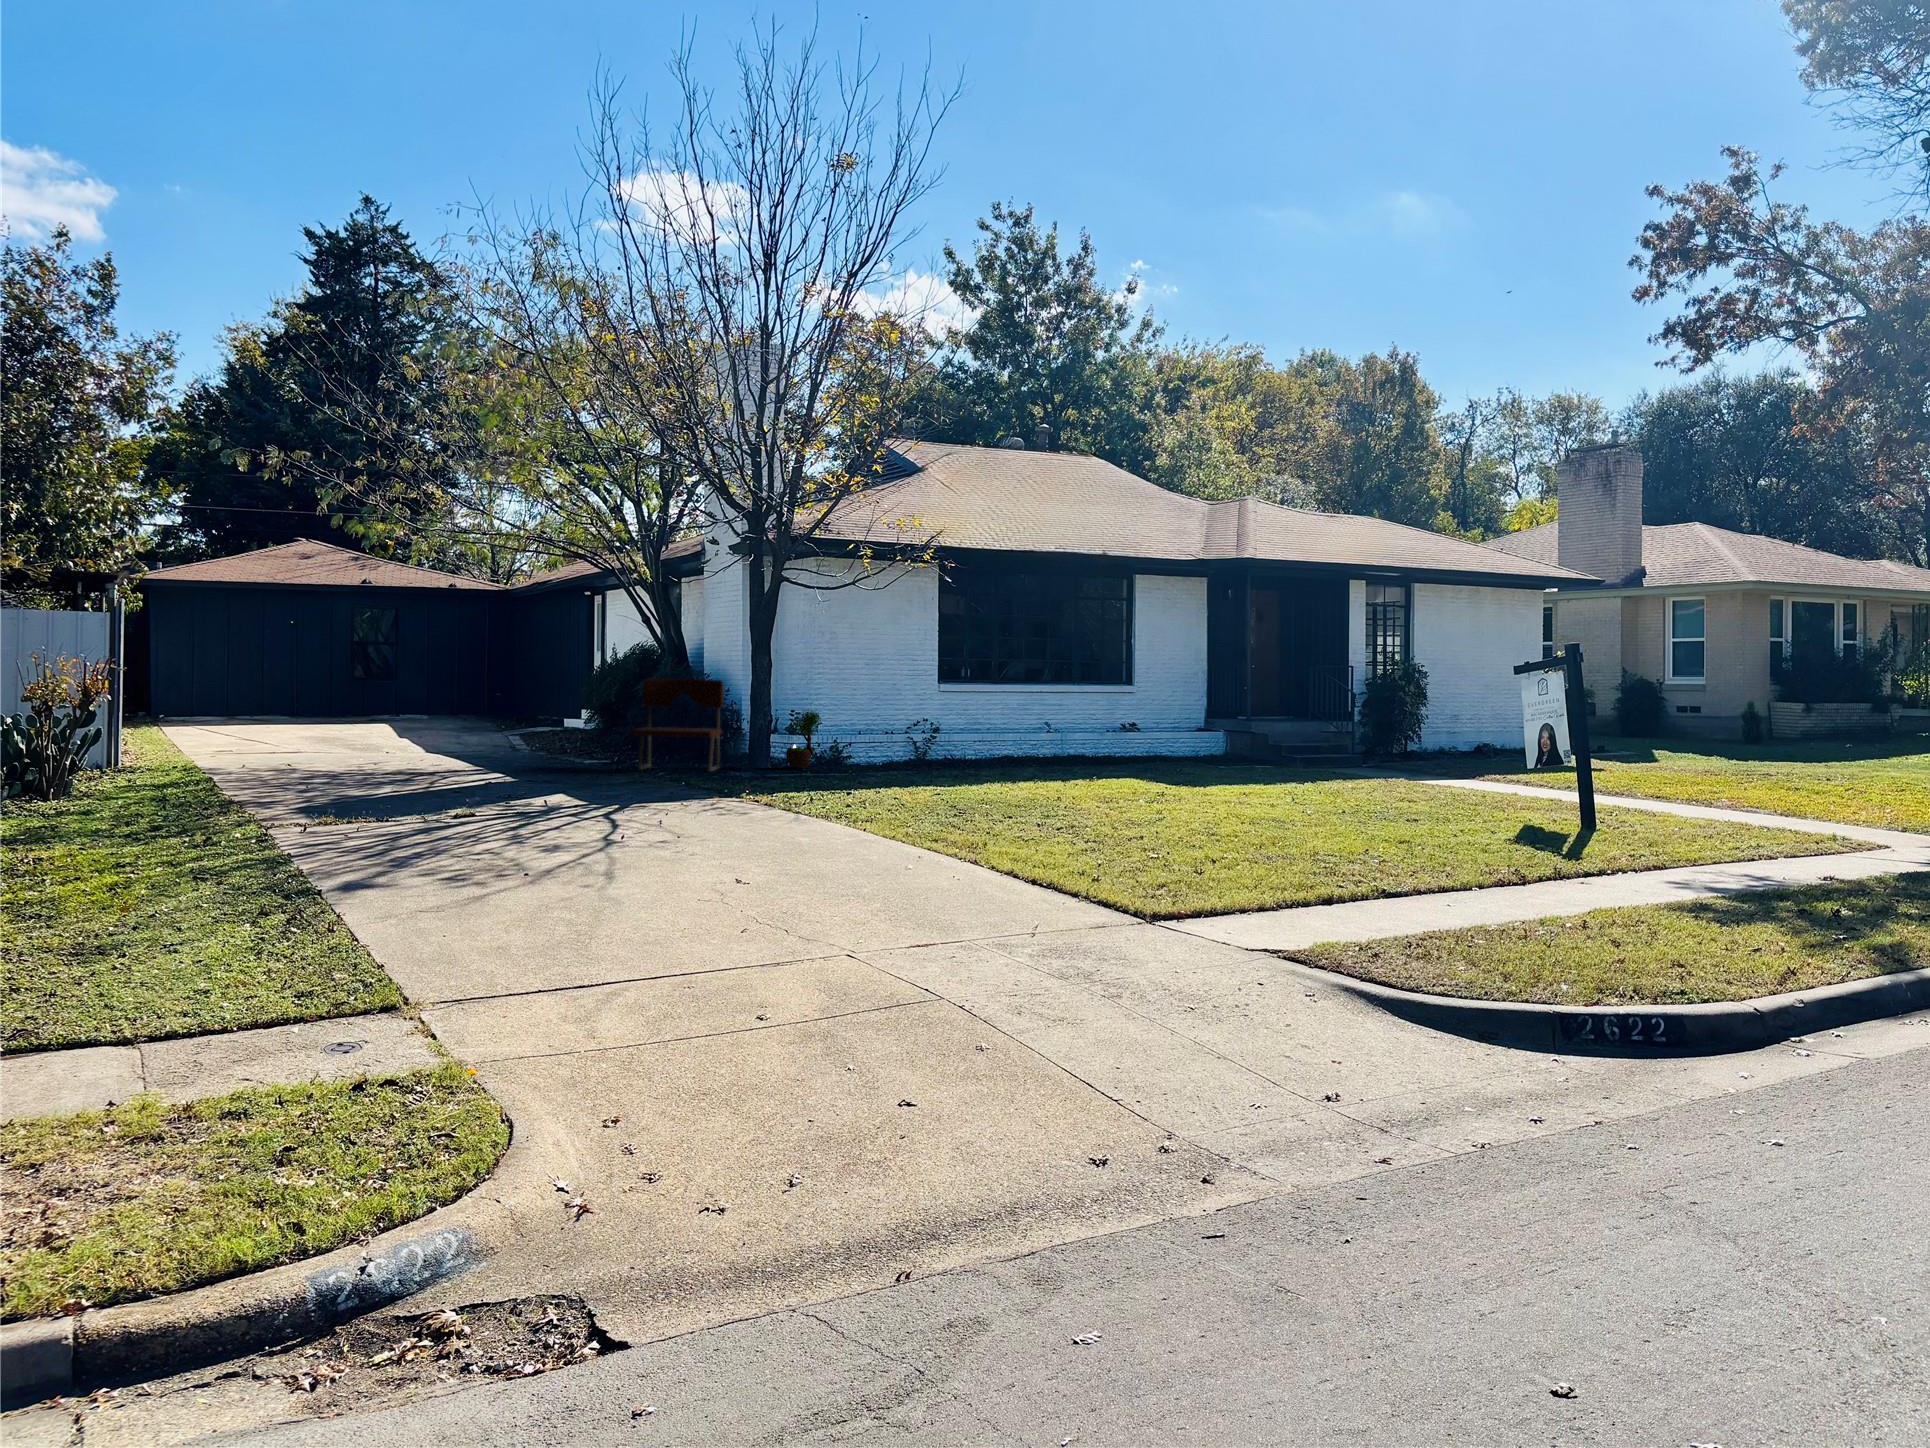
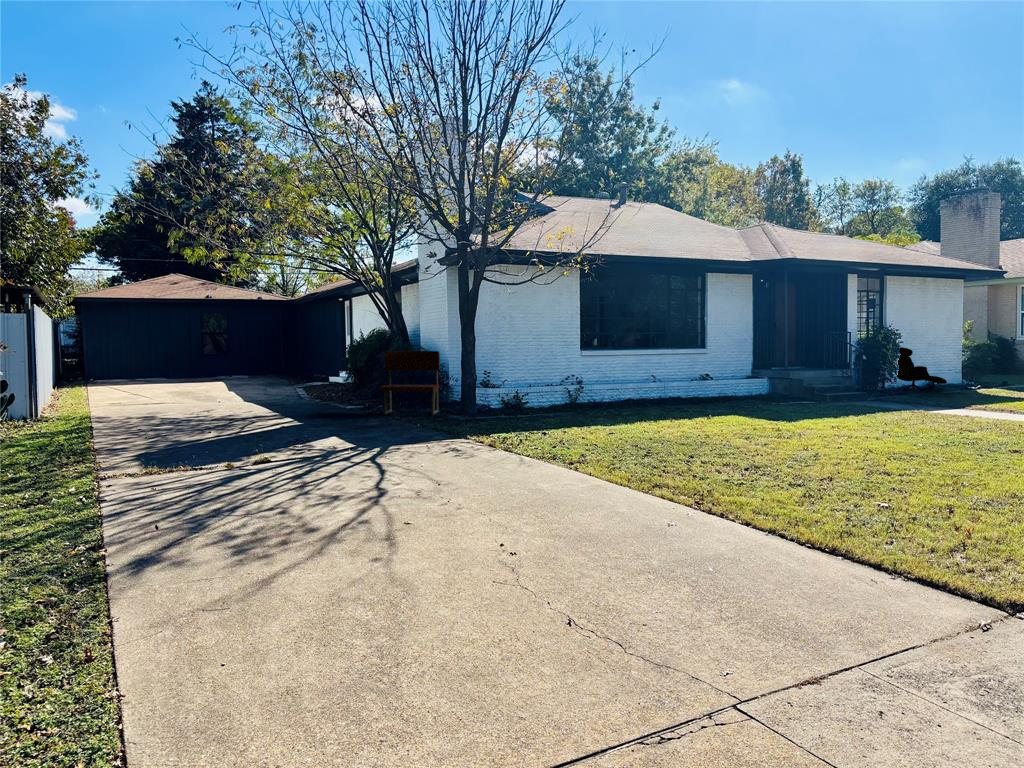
lounge chair: none [1425,690,1501,757] -> present [896,347,947,391]
potted tree: present [786,710,821,769] -> none [483,367,507,411]

